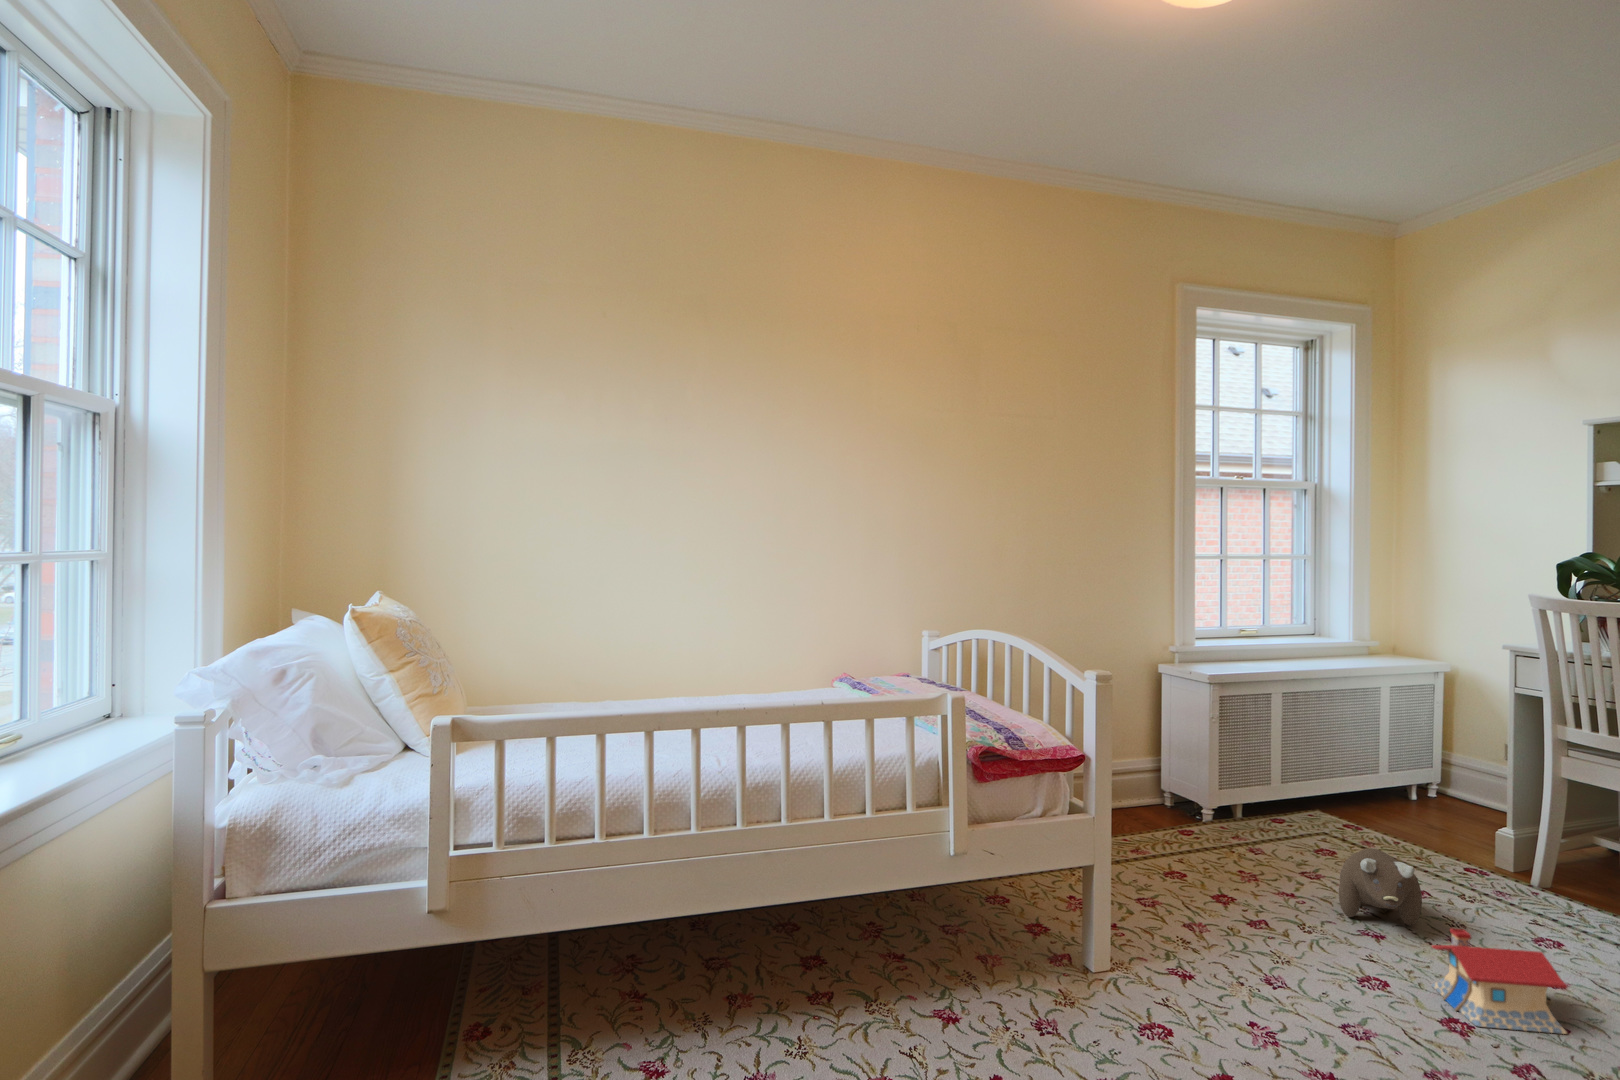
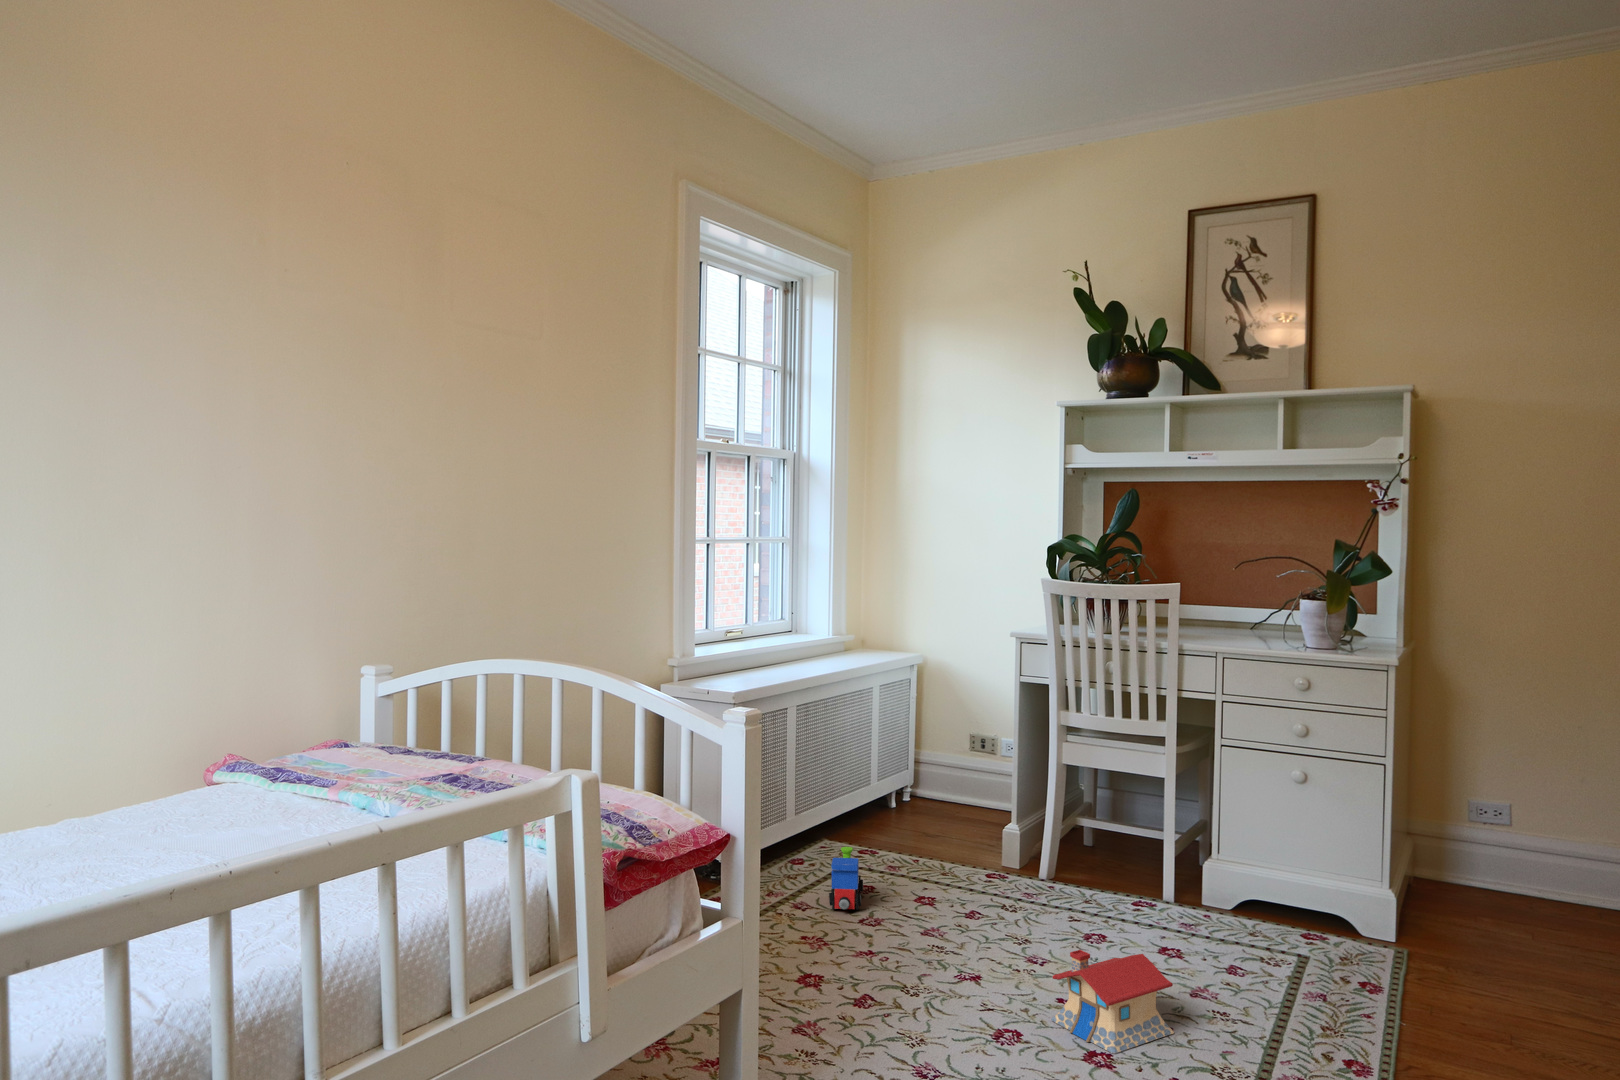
toy train: none [1279,811,1322,865] -> present [829,847,863,910]
plush toy: present [1339,848,1422,925] -> none [916,877,1004,963]

